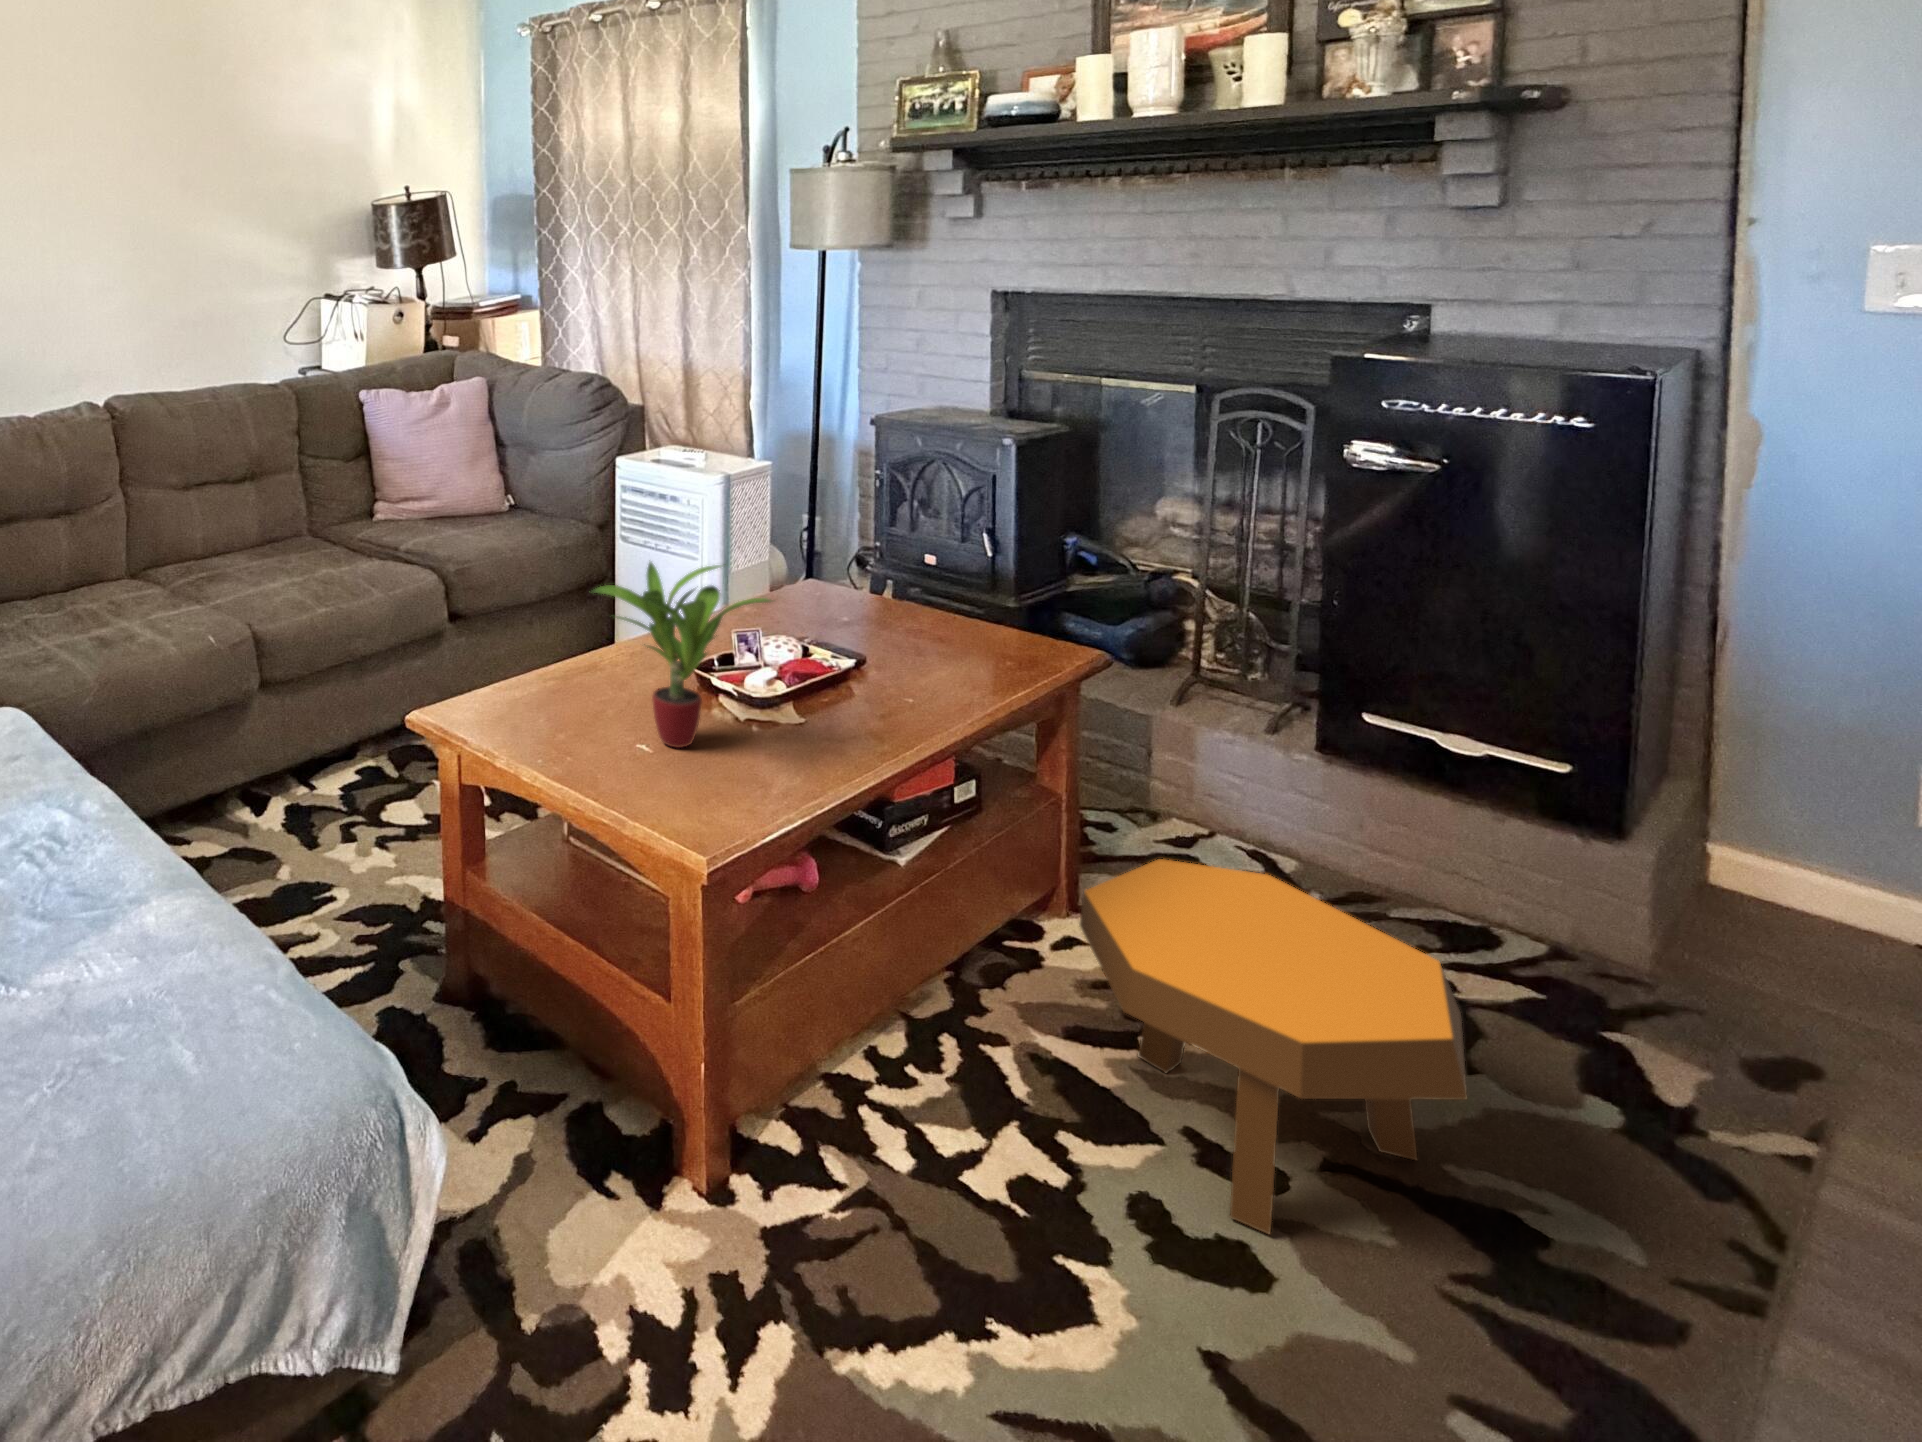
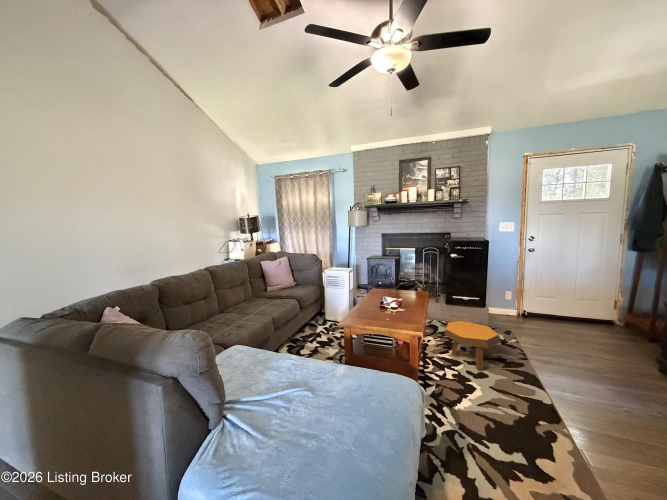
potted plant: present [593,562,771,748] -> none [373,283,411,319]

